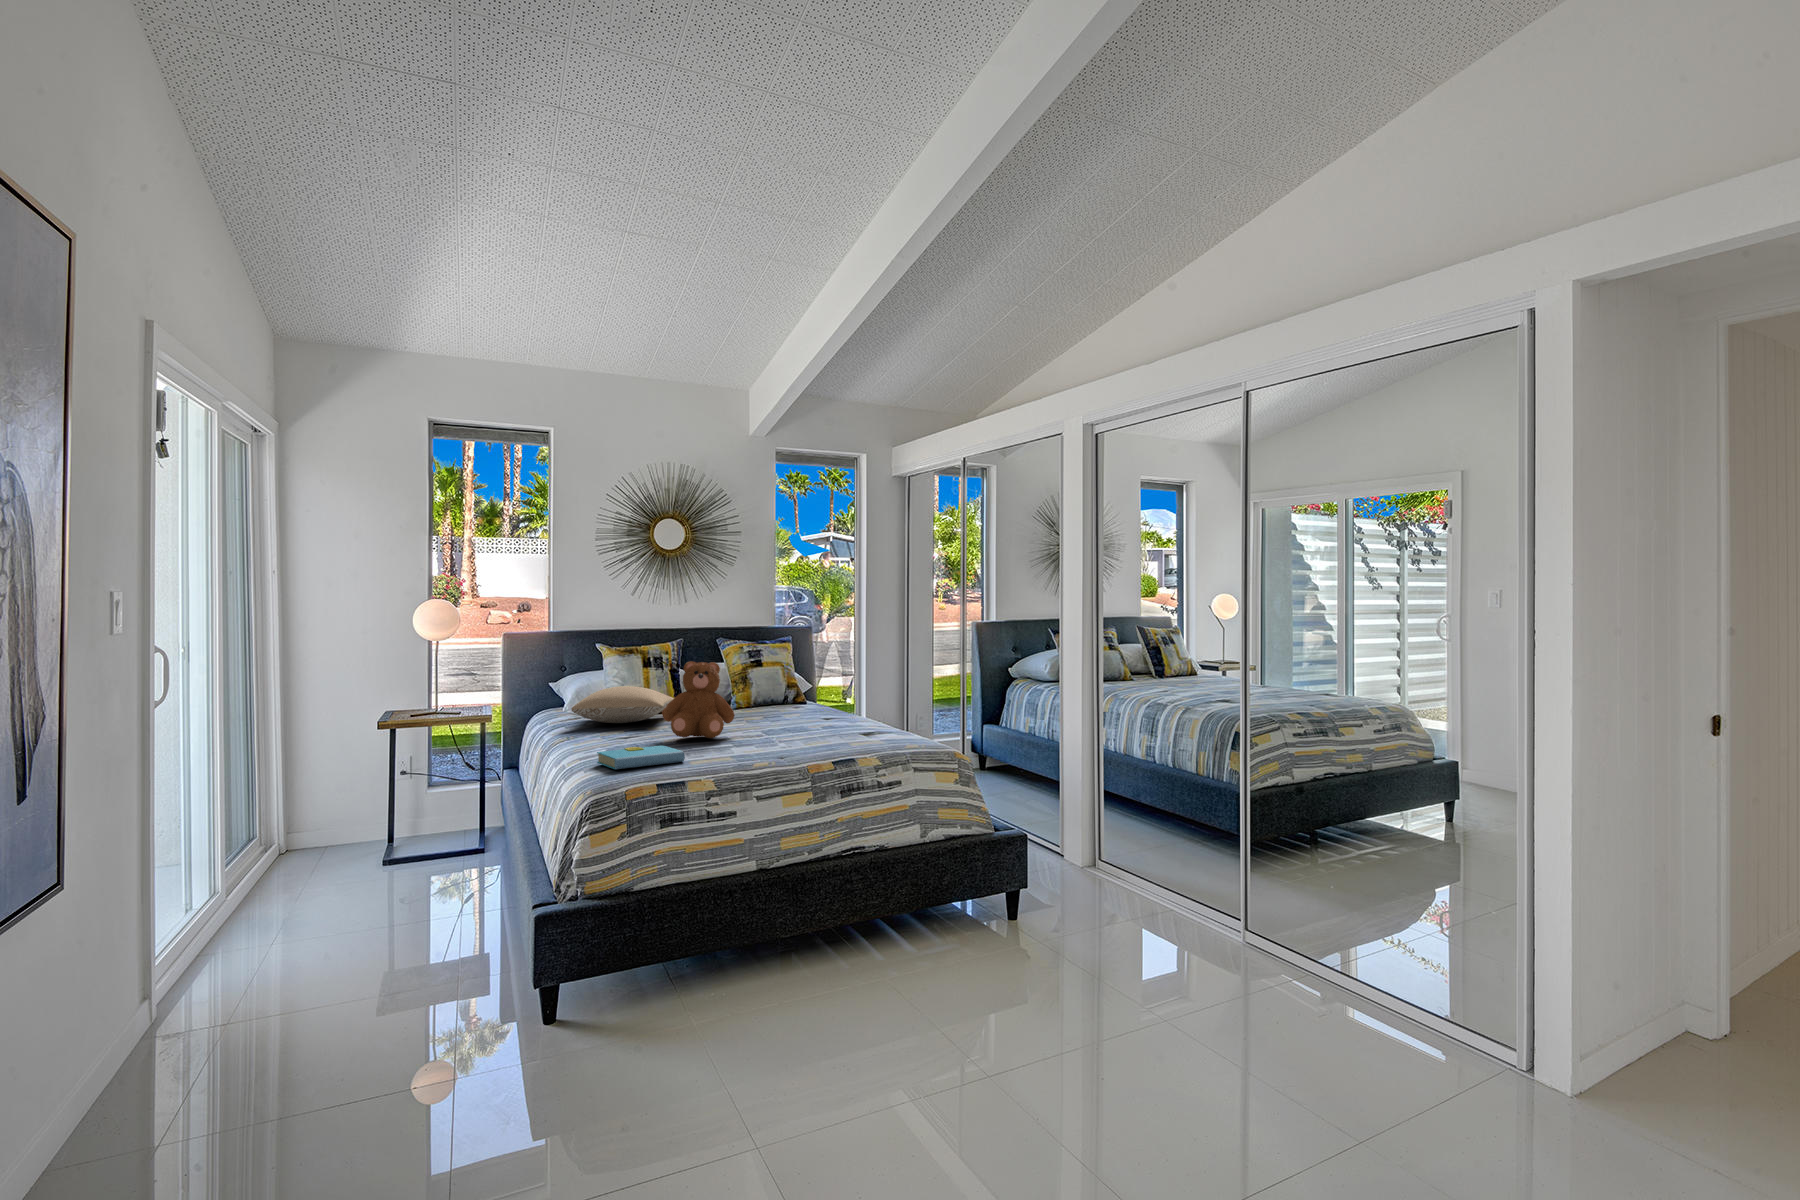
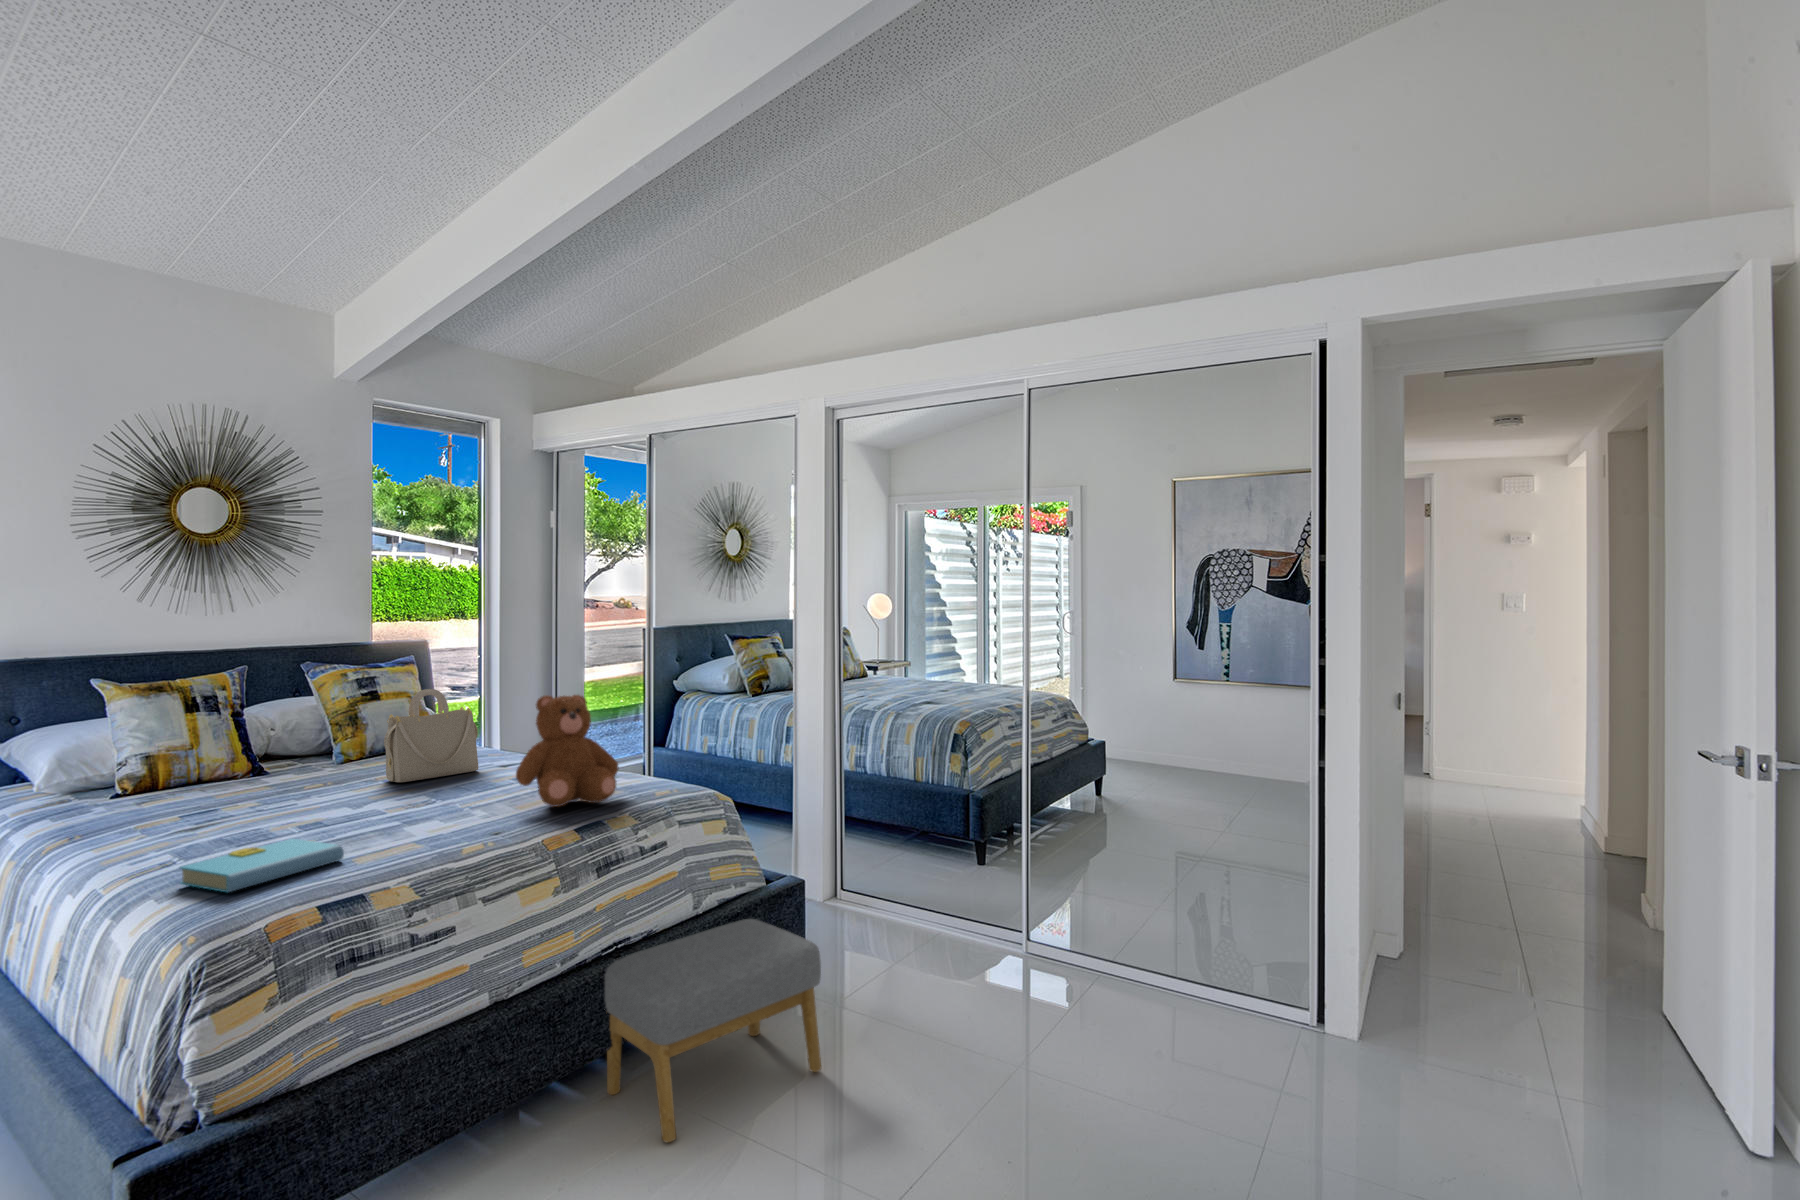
handbag: none [746,658,809,724] -> present [384,689,478,782]
teddy bear: present [662,661,735,738] -> present [516,695,619,807]
pillow: present [572,686,674,723] -> none [70,745,252,805]
footstool: none [841,853,1004,997] -> present [605,919,821,1142]

